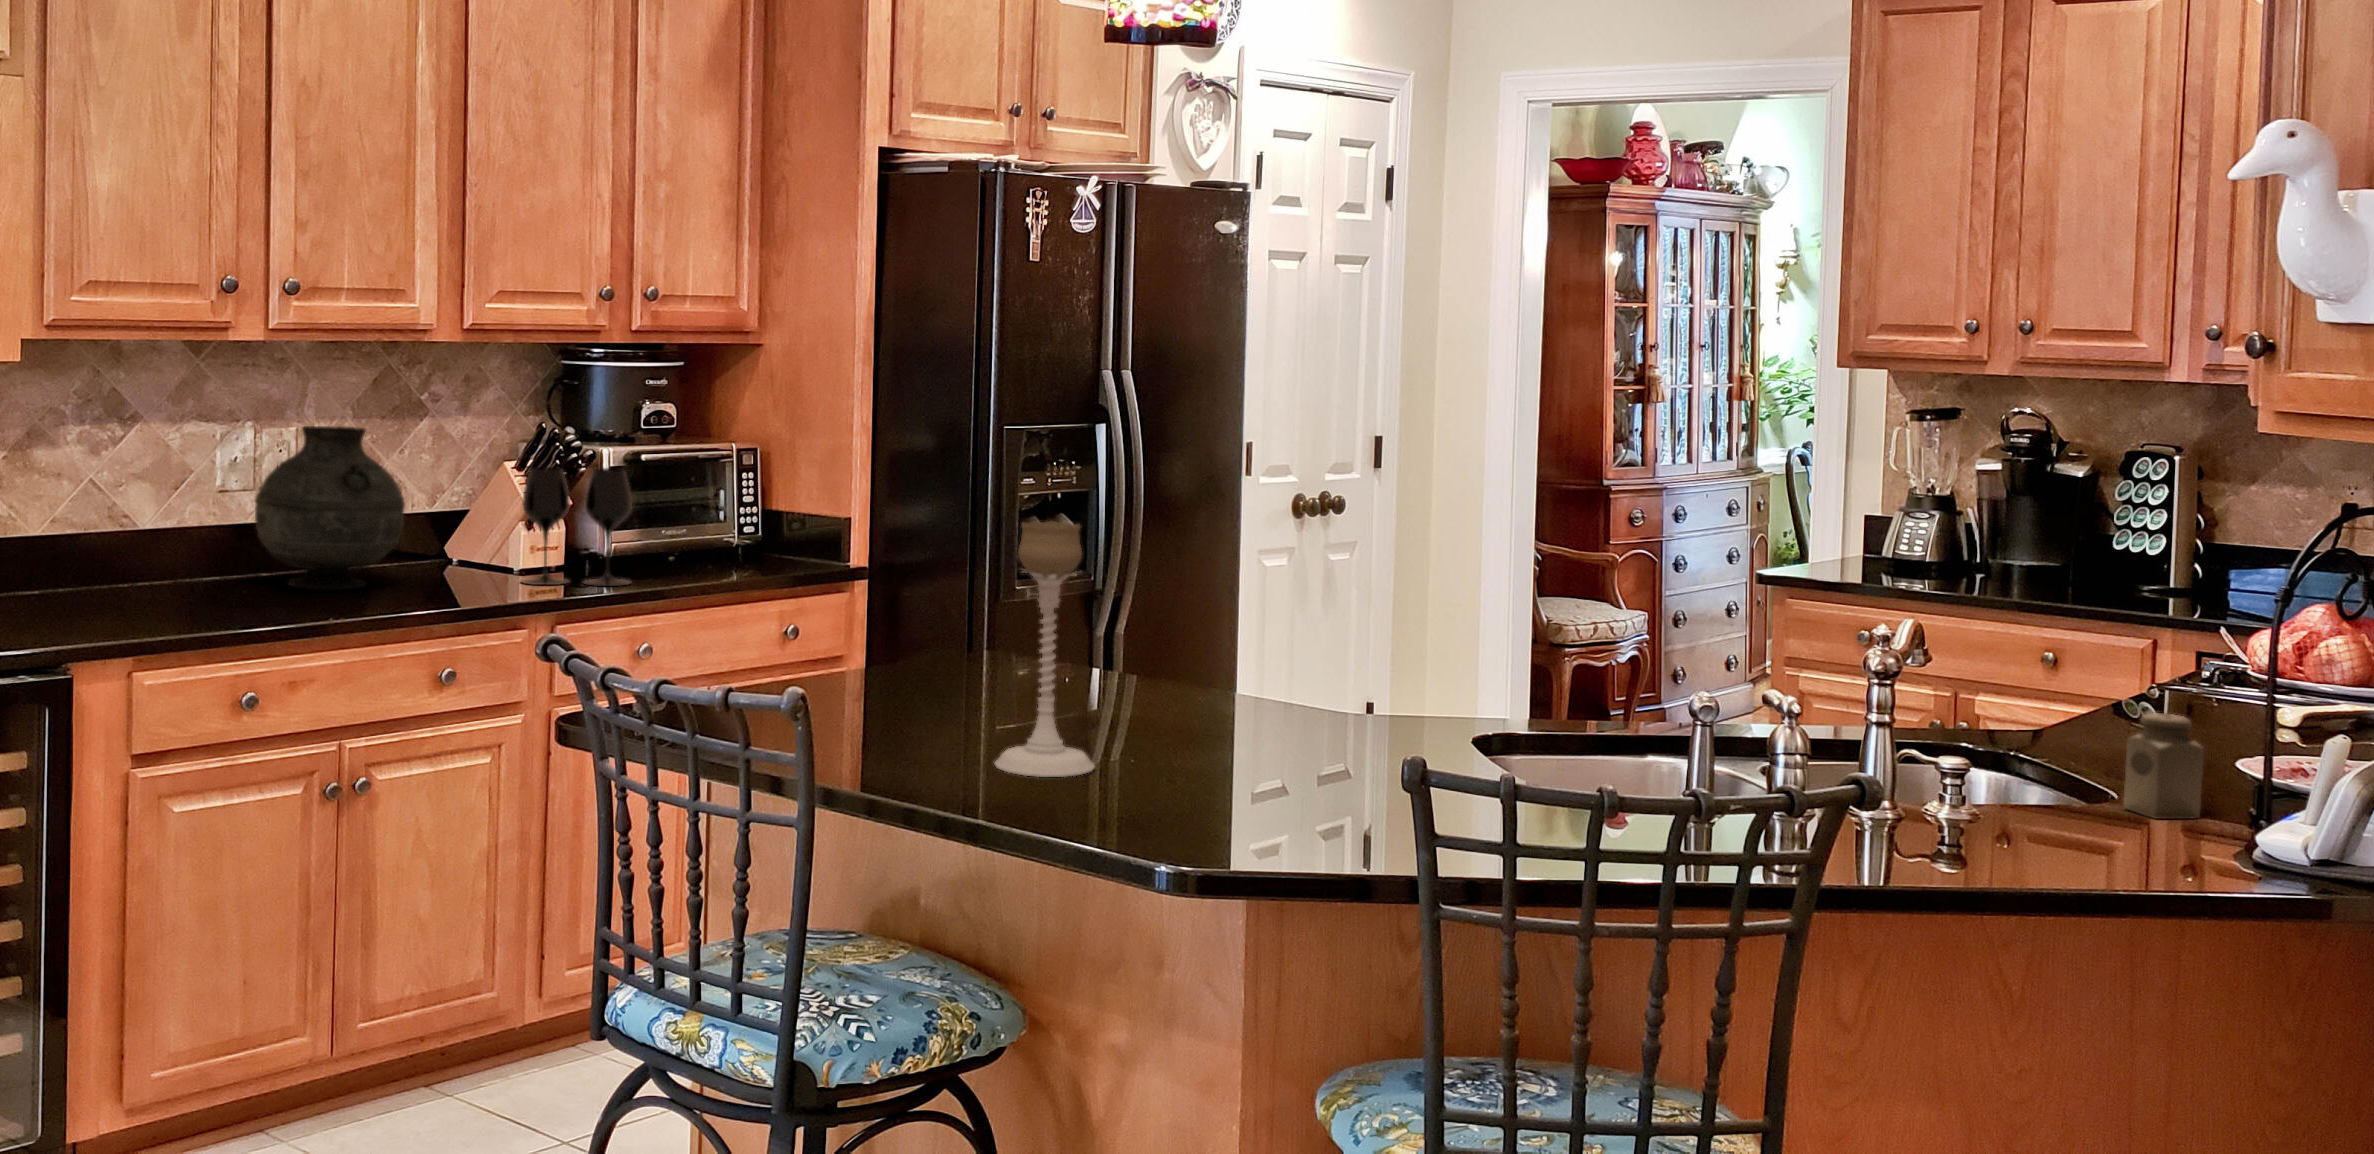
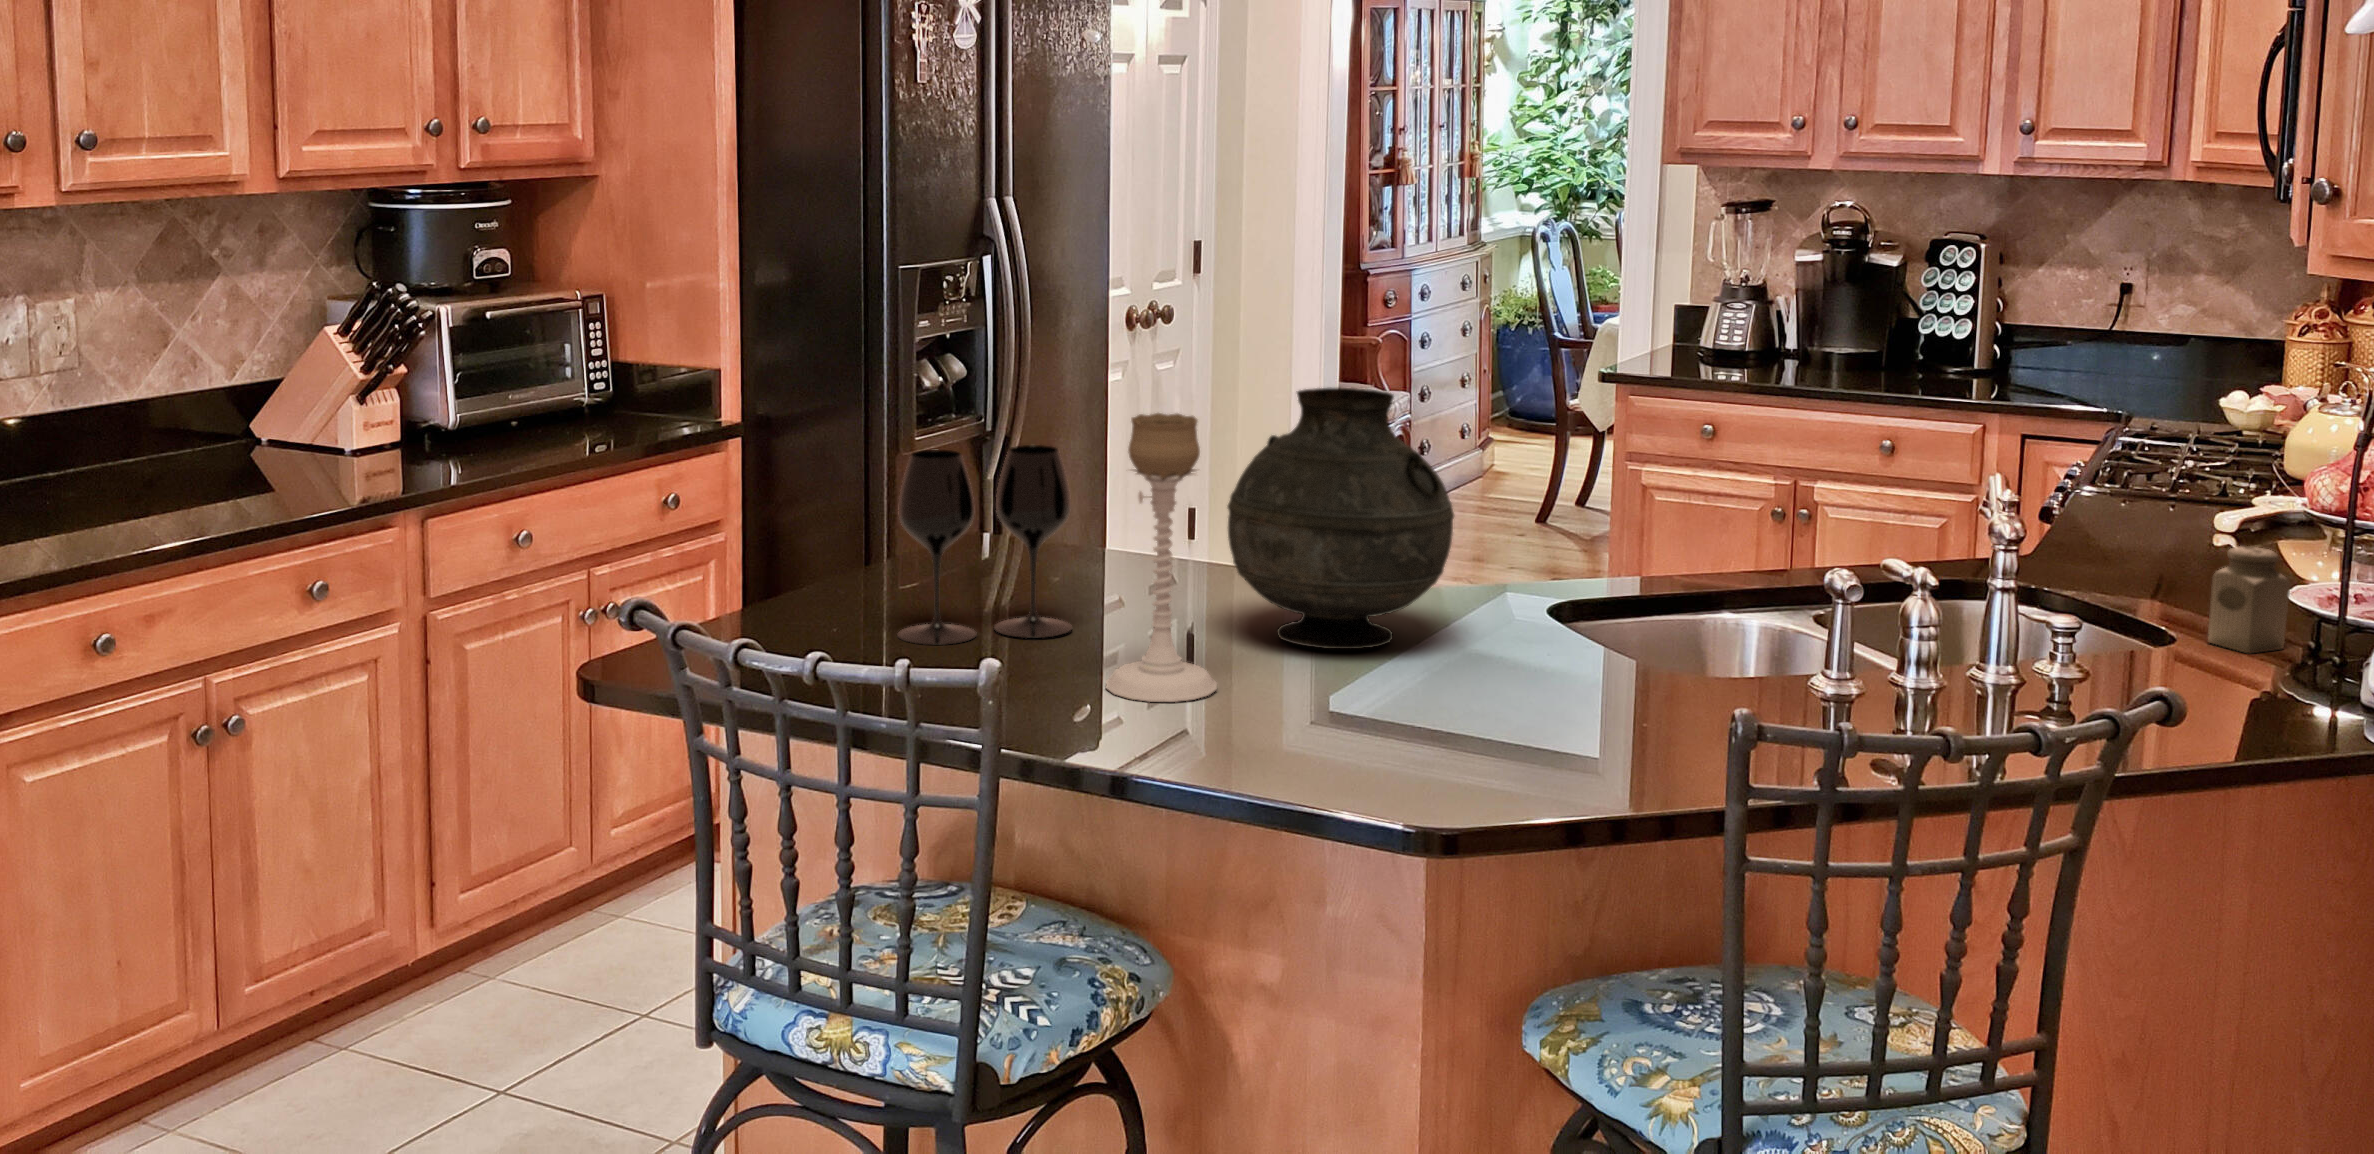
vase: present [255,426,405,589] -> present [1228,388,1454,649]
wine glass: present [522,467,632,586] -> present [898,445,1072,645]

